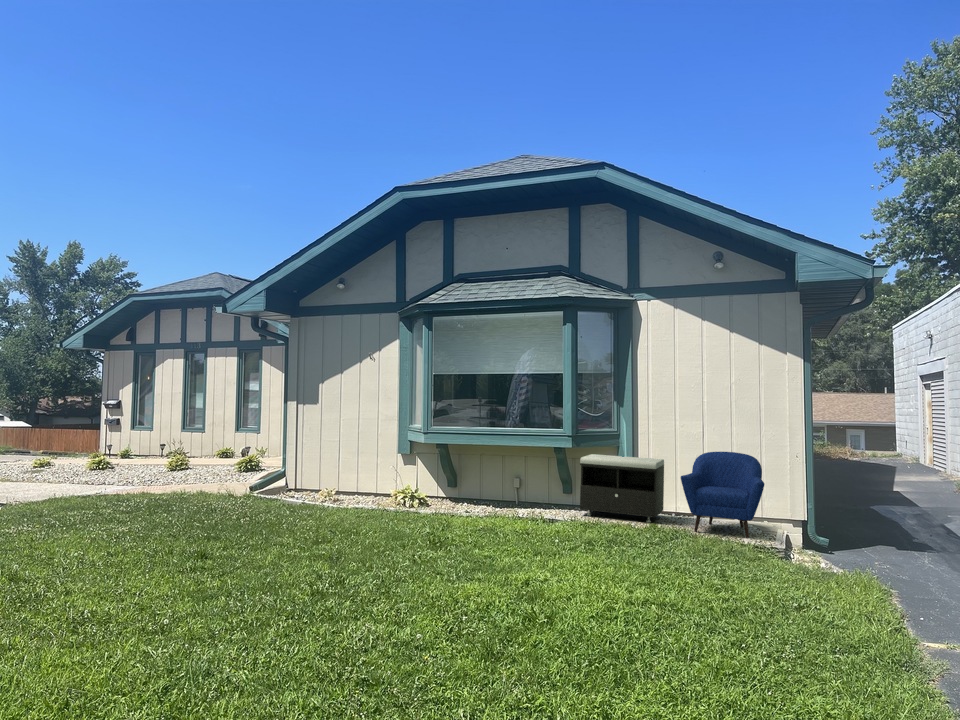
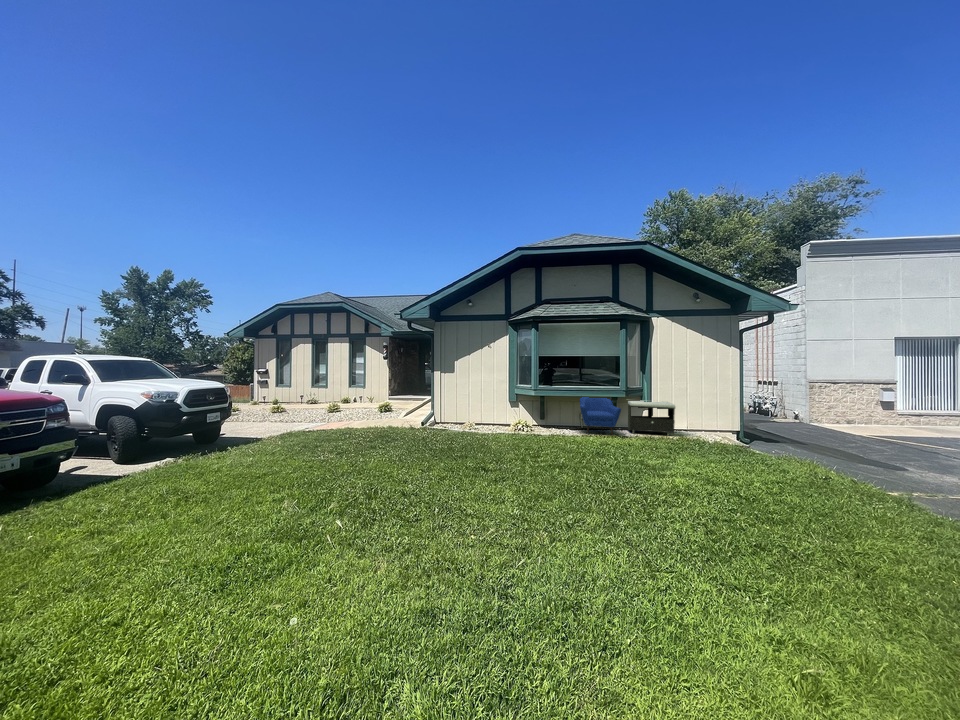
armchair: present [681,452,765,538] -> present [580,397,621,435]

